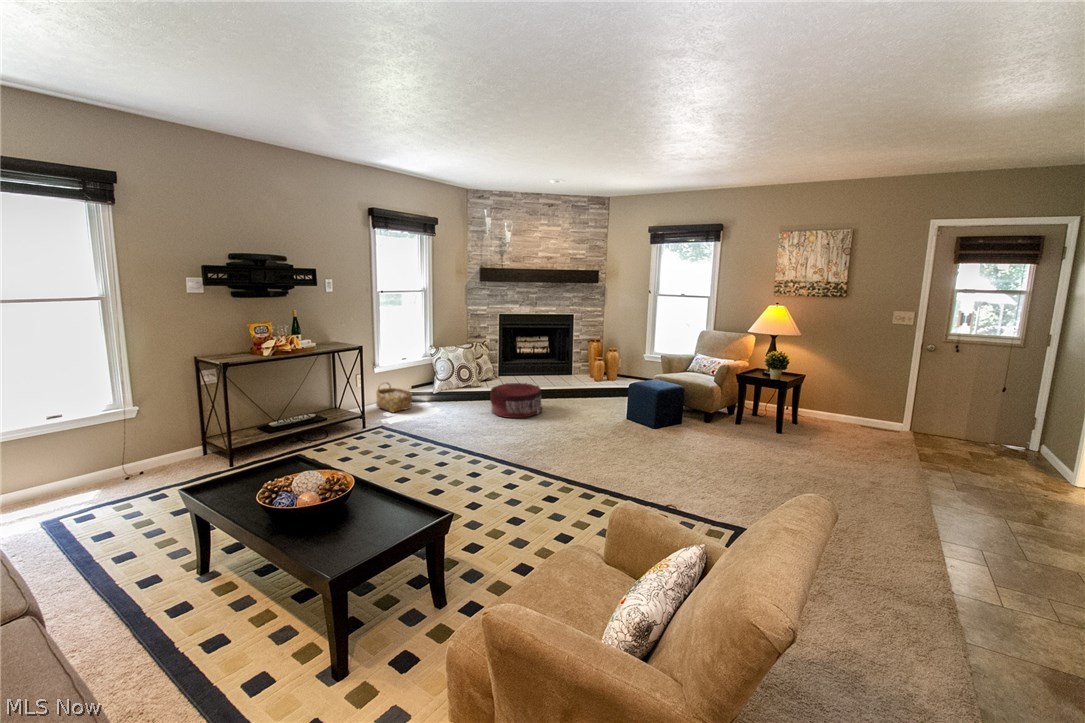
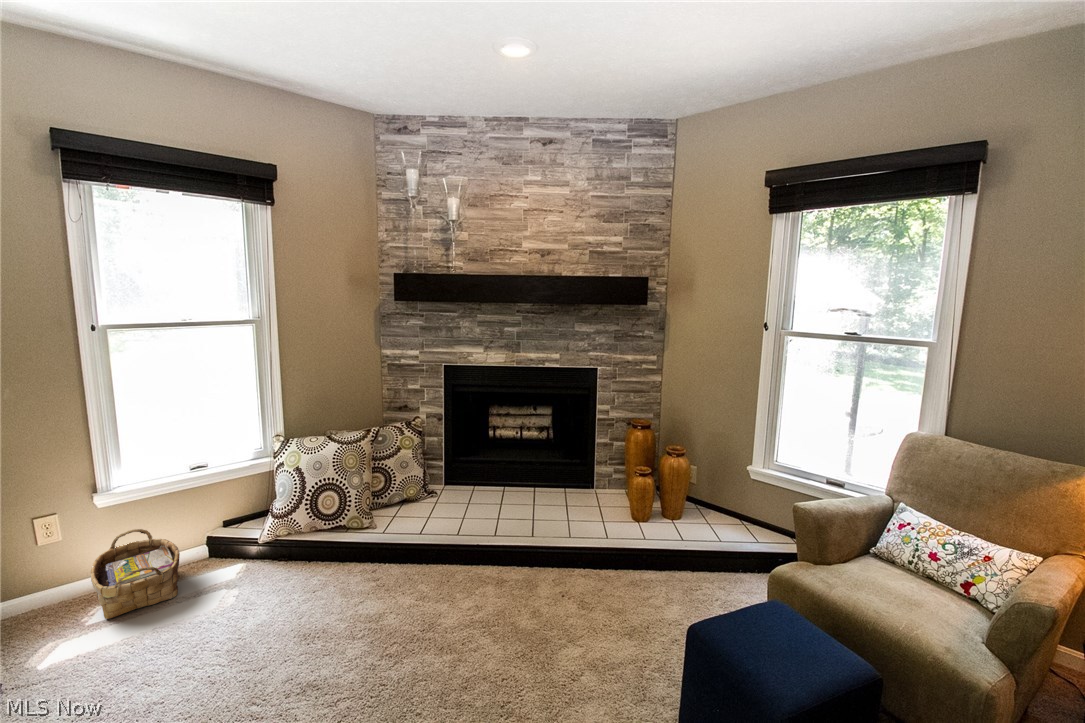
pouf: present [490,383,542,418] -> none [320,550,464,689]

